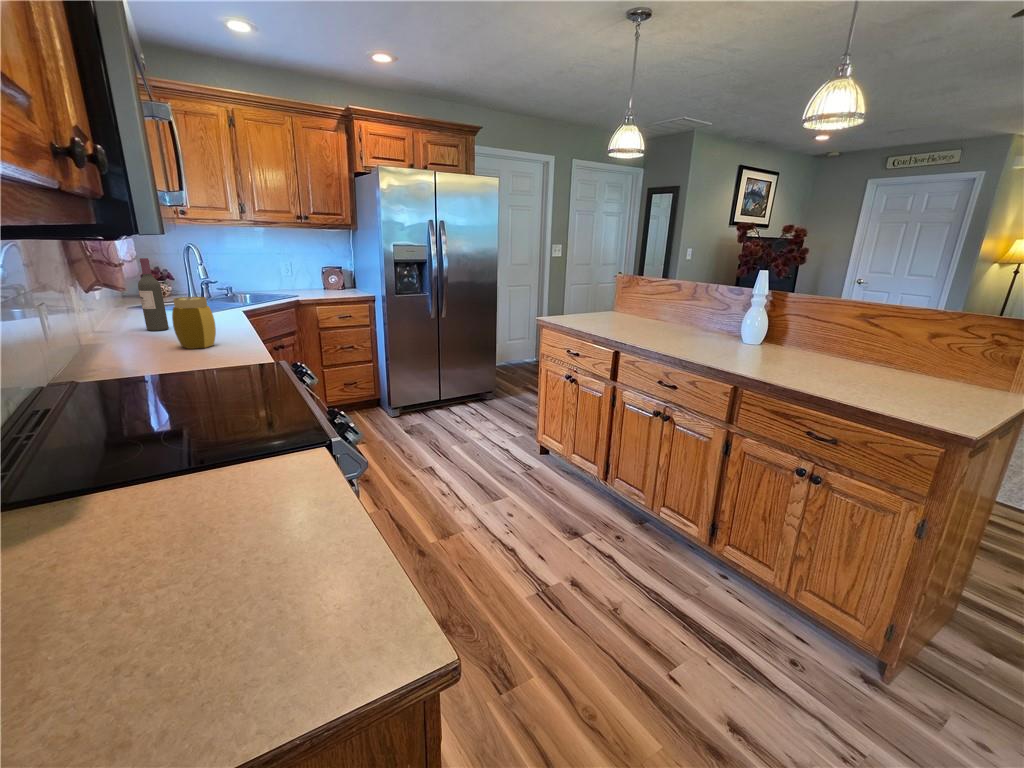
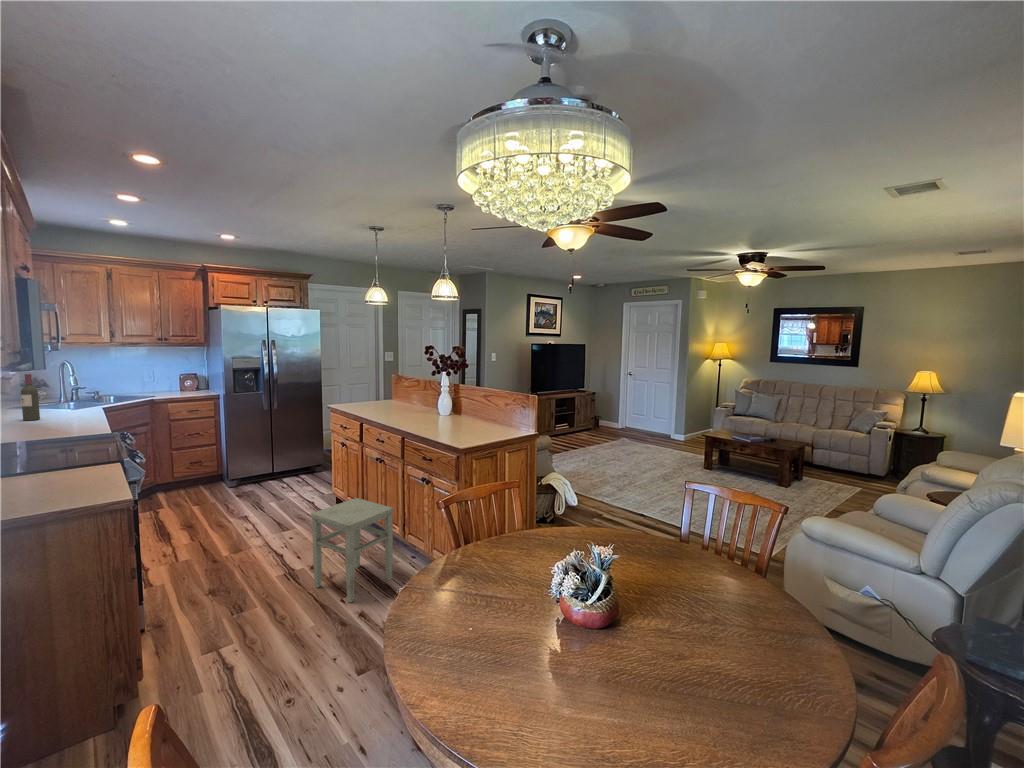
jar: present [172,297,216,349] -> none [44,397,74,429]
stool: none [603,487,749,687] -> present [311,498,394,602]

